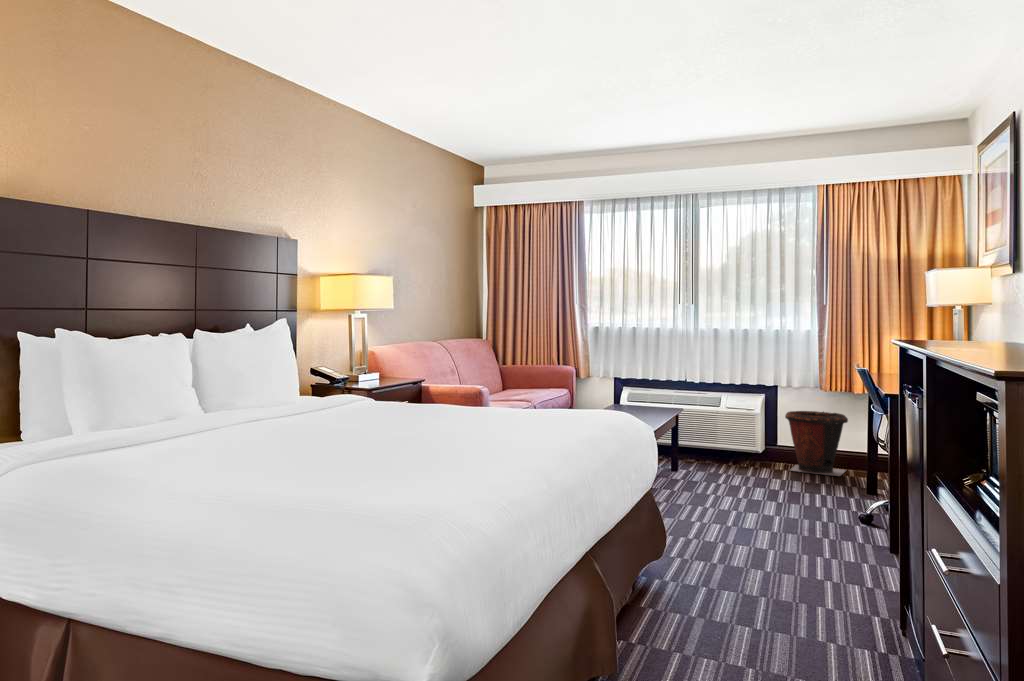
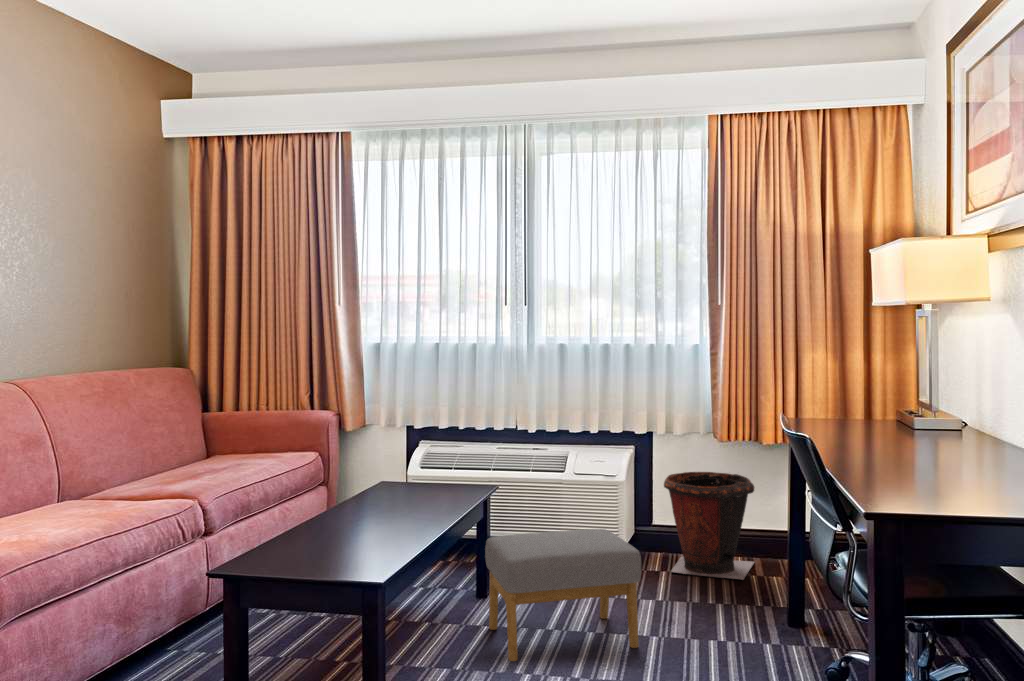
footstool: none [680,430,779,497] -> present [485,529,641,661]

